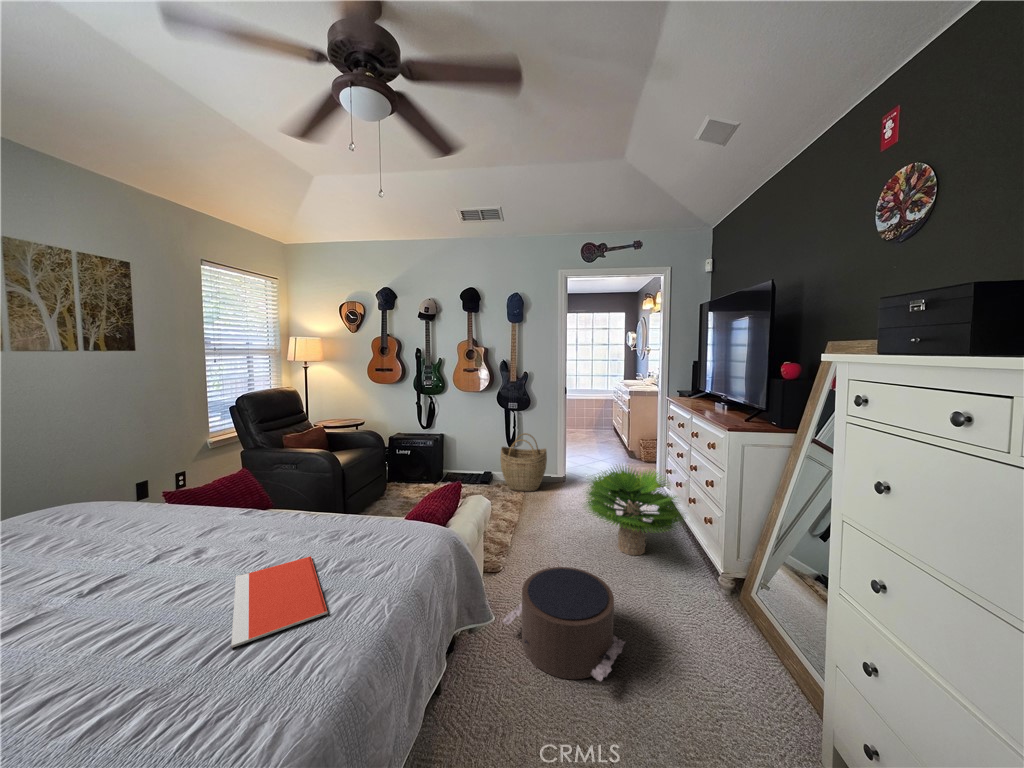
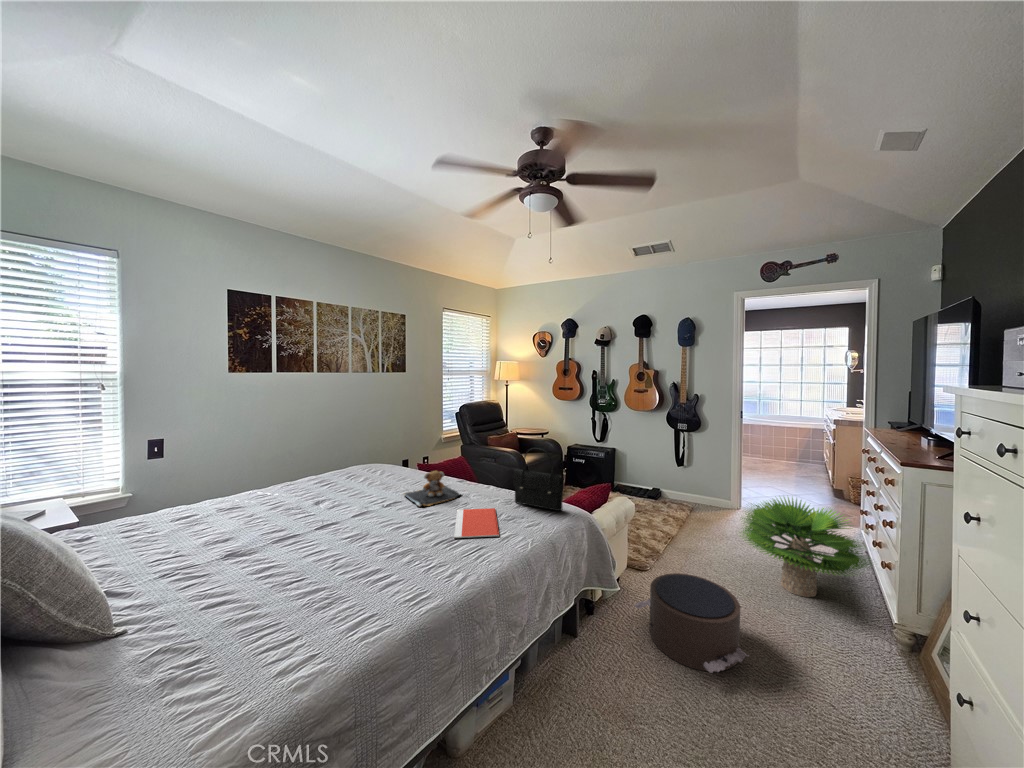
woven basket: present [500,433,547,491] -> none [666,455,717,514]
handbag: none [340,451,420,537] -> present [513,448,563,511]
teddy bear: none [107,512,244,589] -> present [404,471,461,506]

